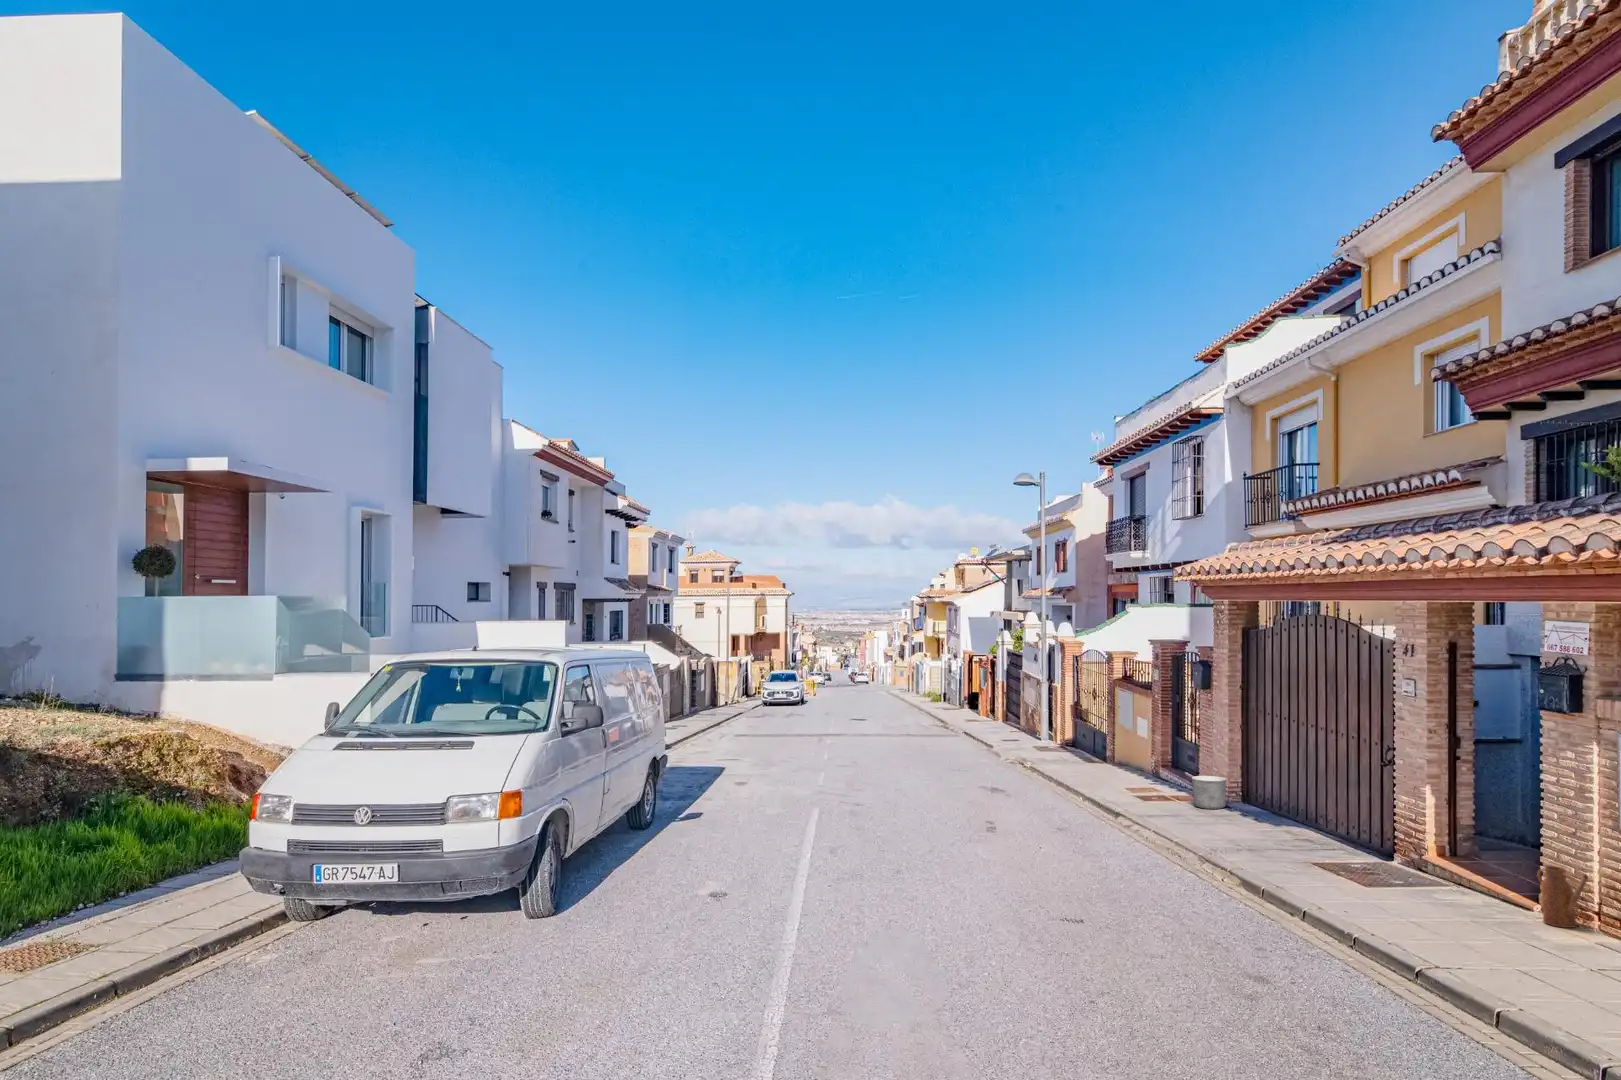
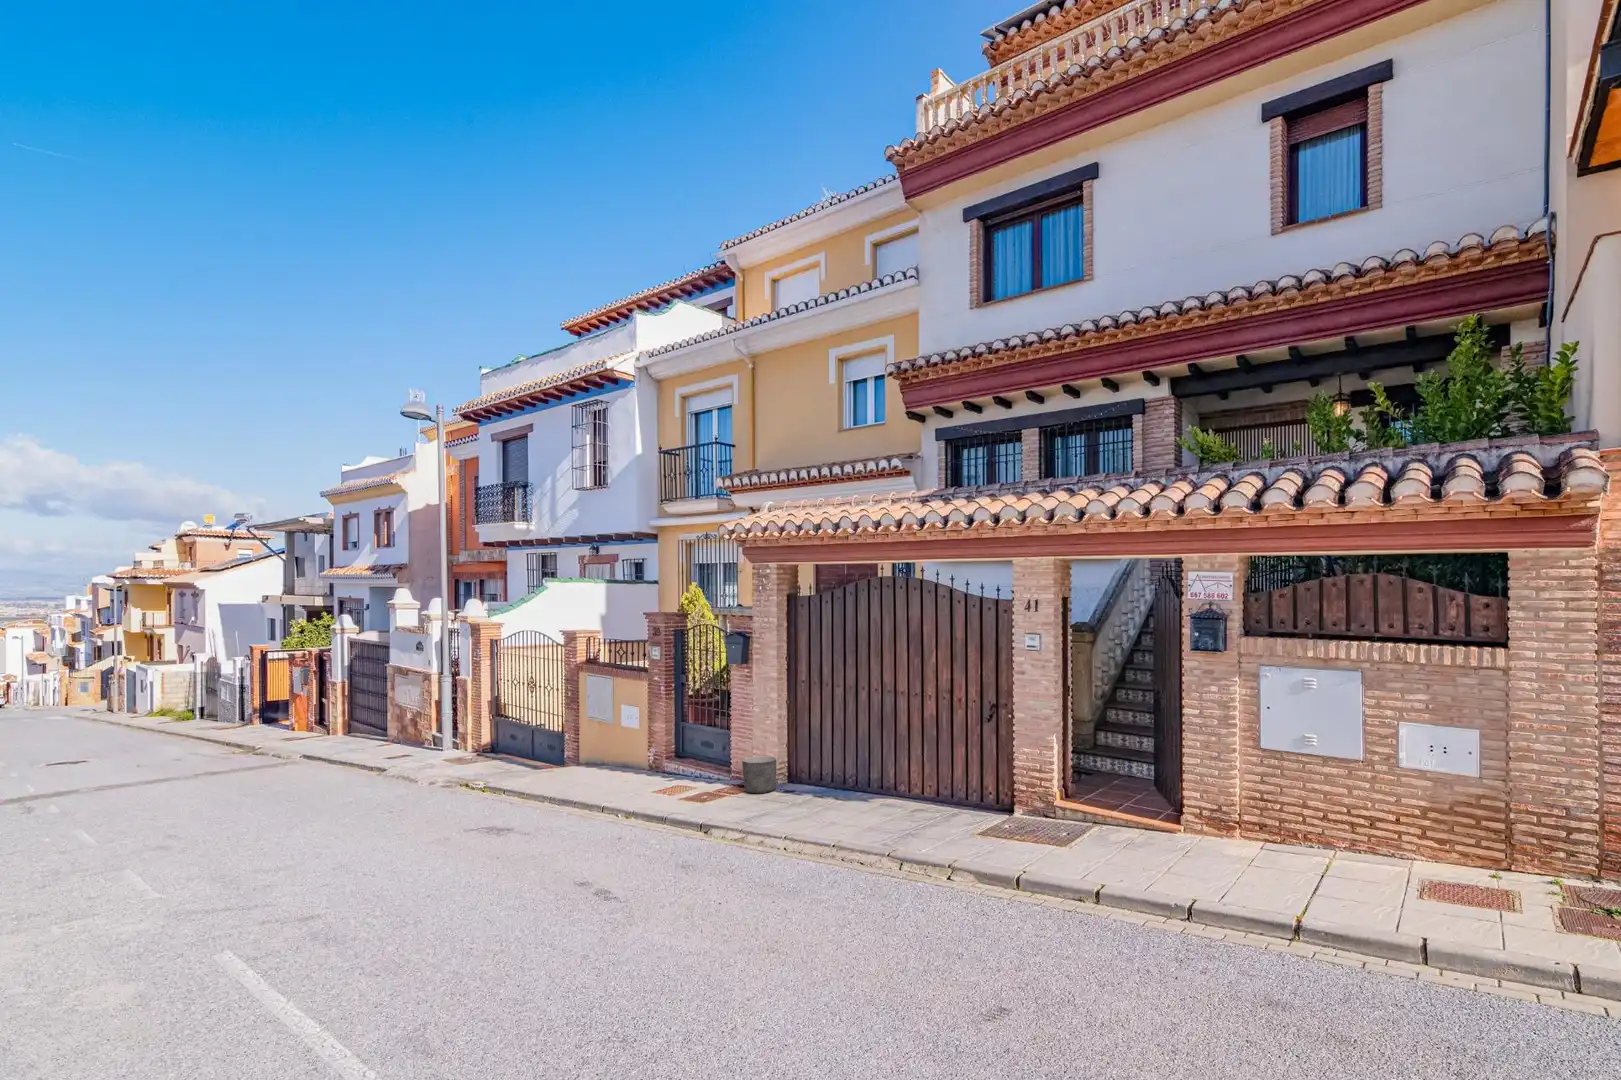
watering can: present [1537,866,1588,928] -> none [1194,791,1246,845]

